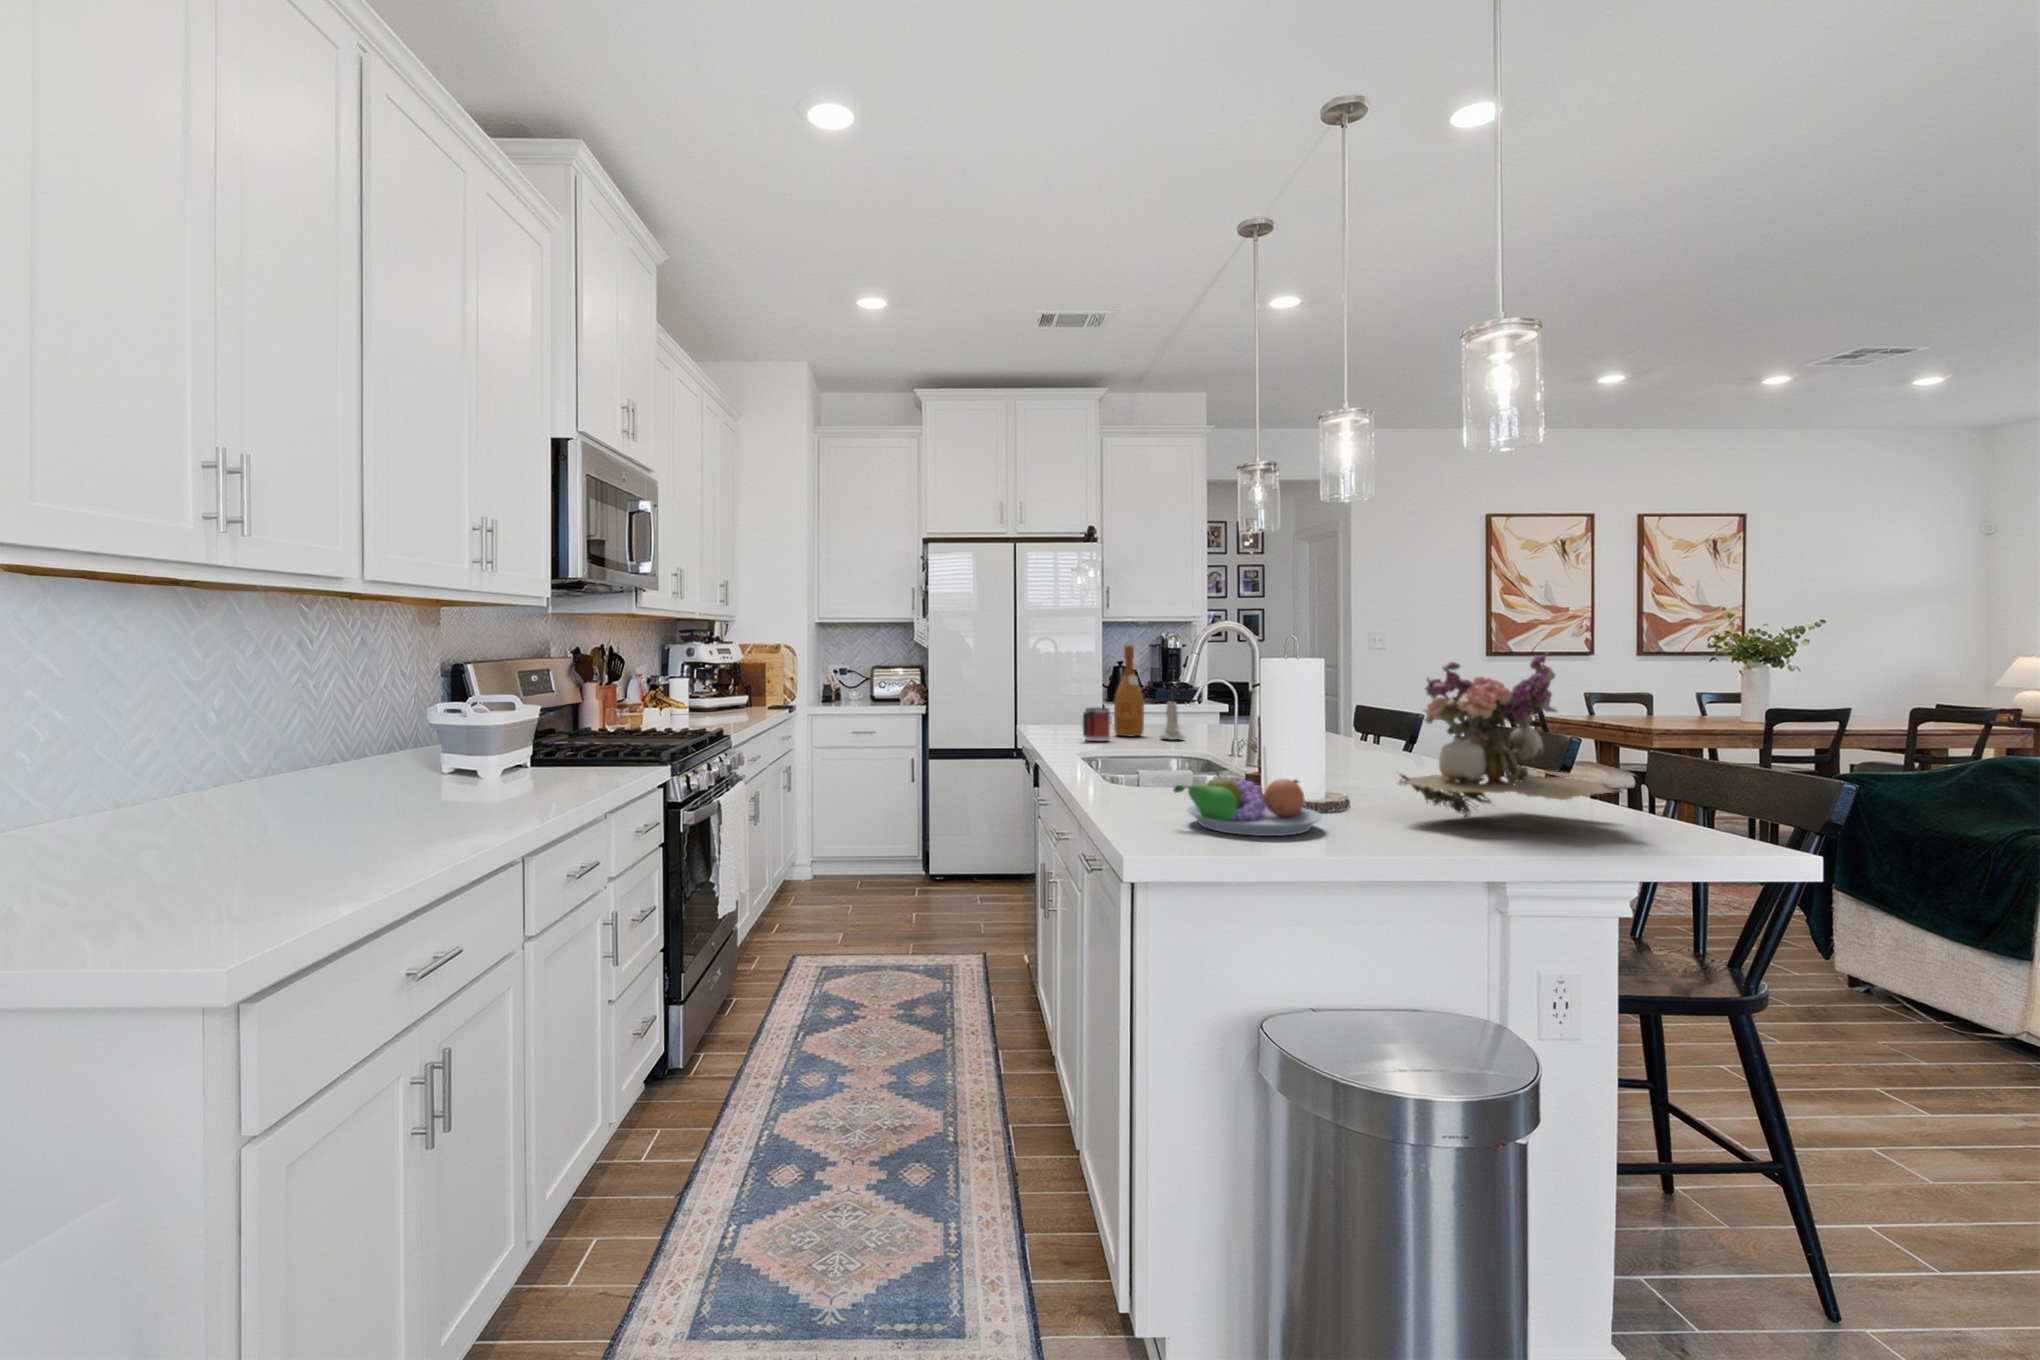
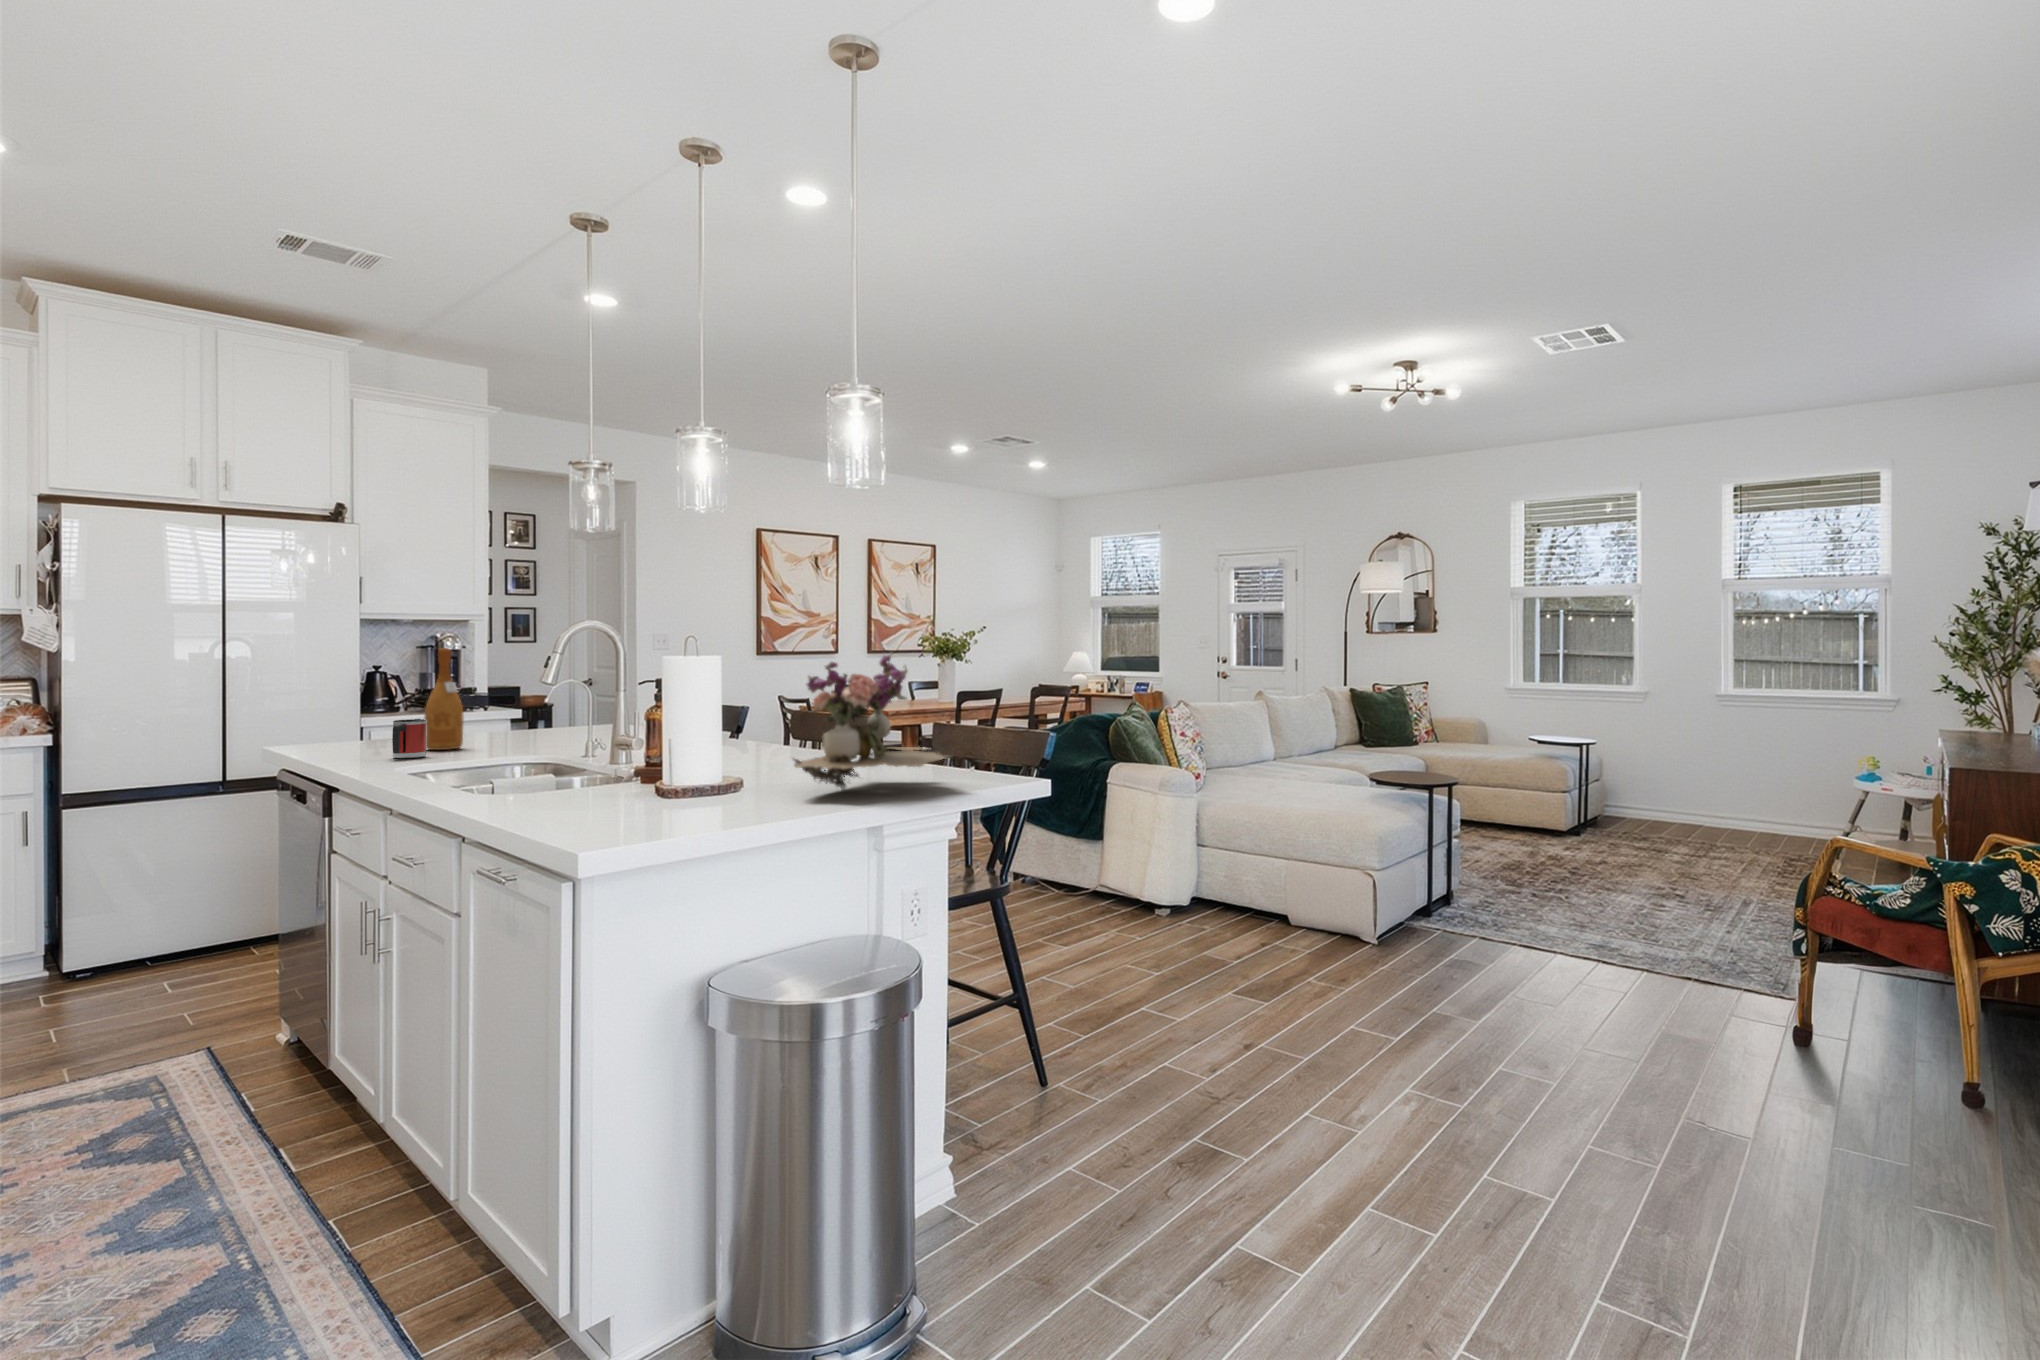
candle: present [1160,696,1185,740] -> none [486,699,518,750]
fruit bowl: present [1174,770,1322,836] -> none [600,768,743,827]

